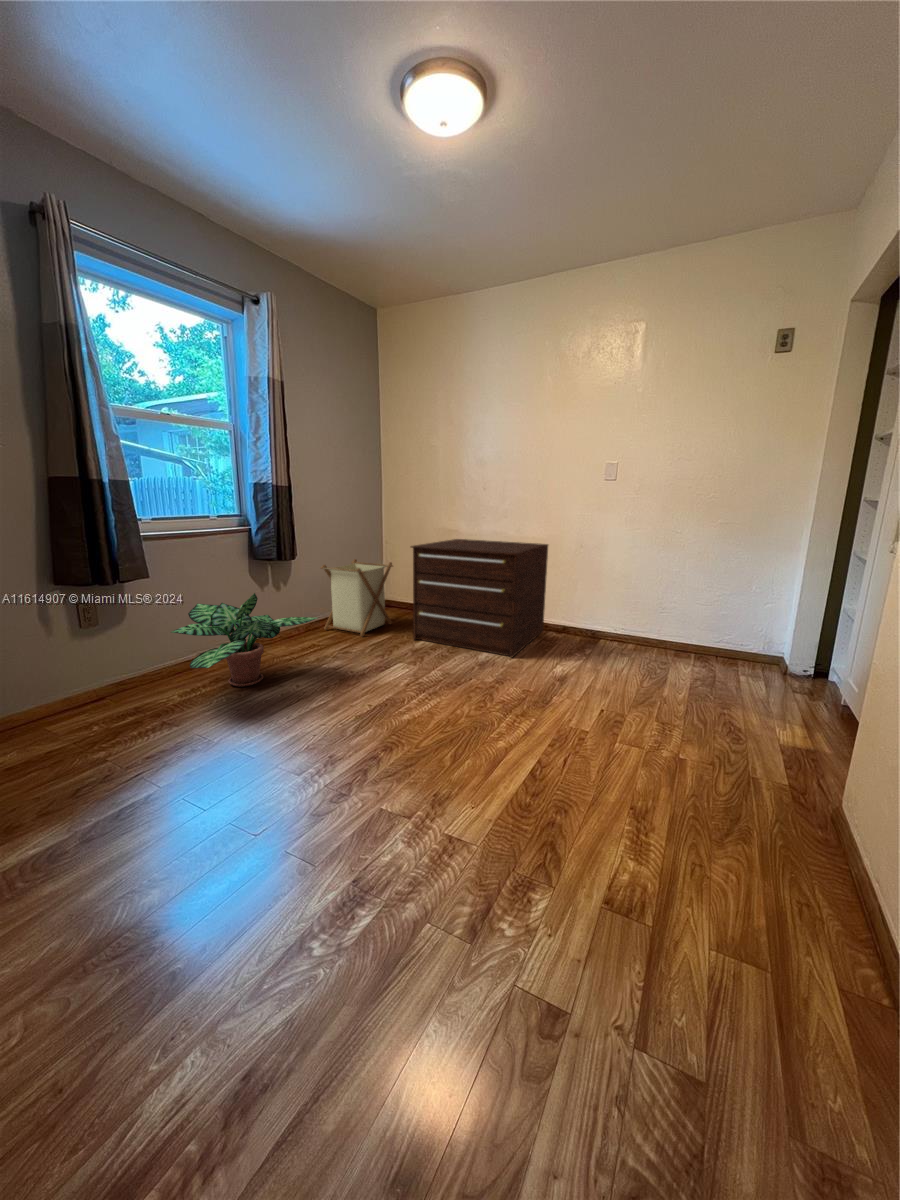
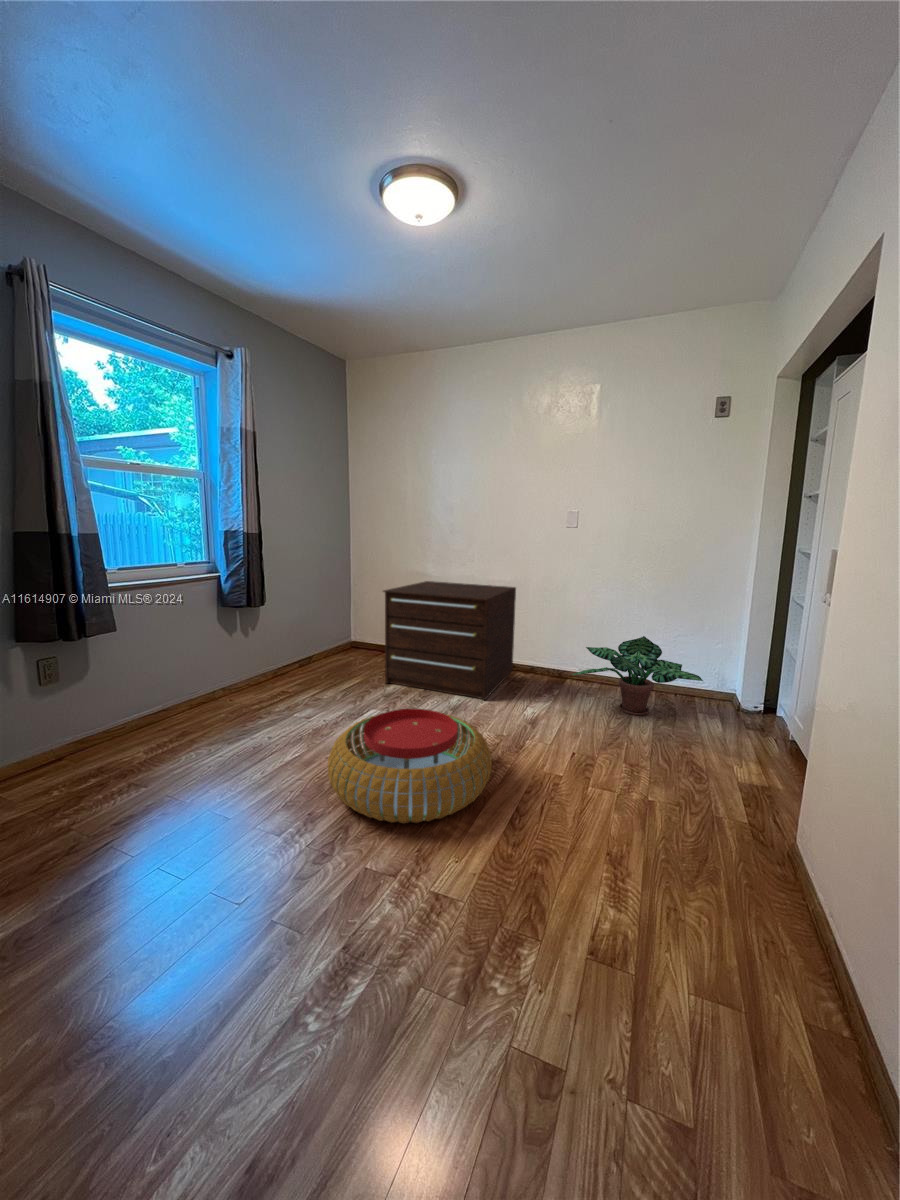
laundry basket: present [321,559,393,636] -> none [290,601,364,681]
potted plant: present [171,593,317,687] -> present [572,636,703,715]
pouf: none [348,660,514,769] -> present [327,709,492,823]

